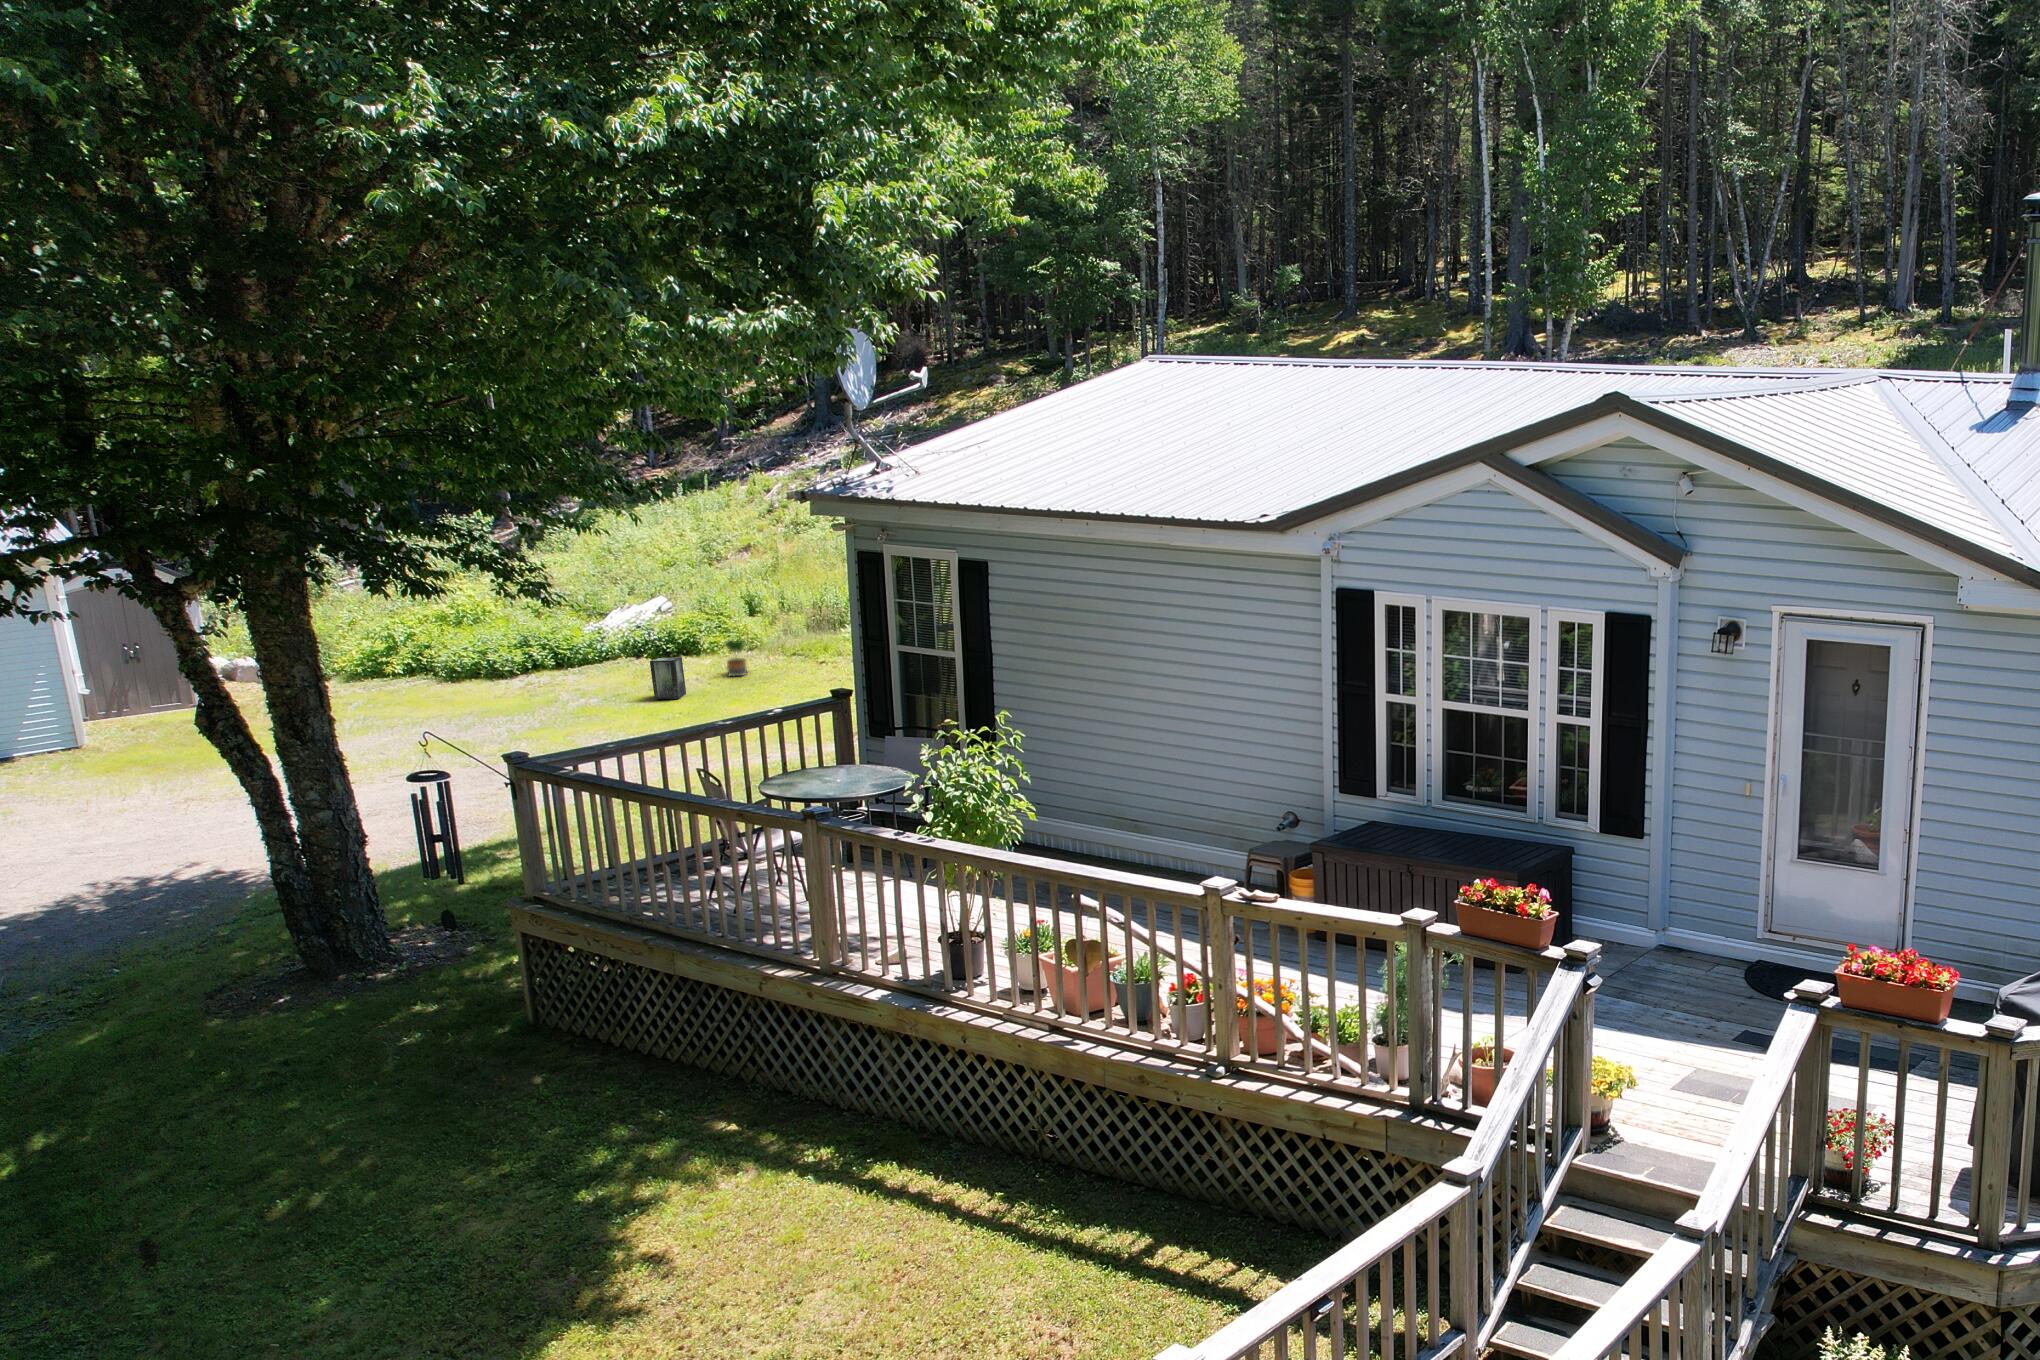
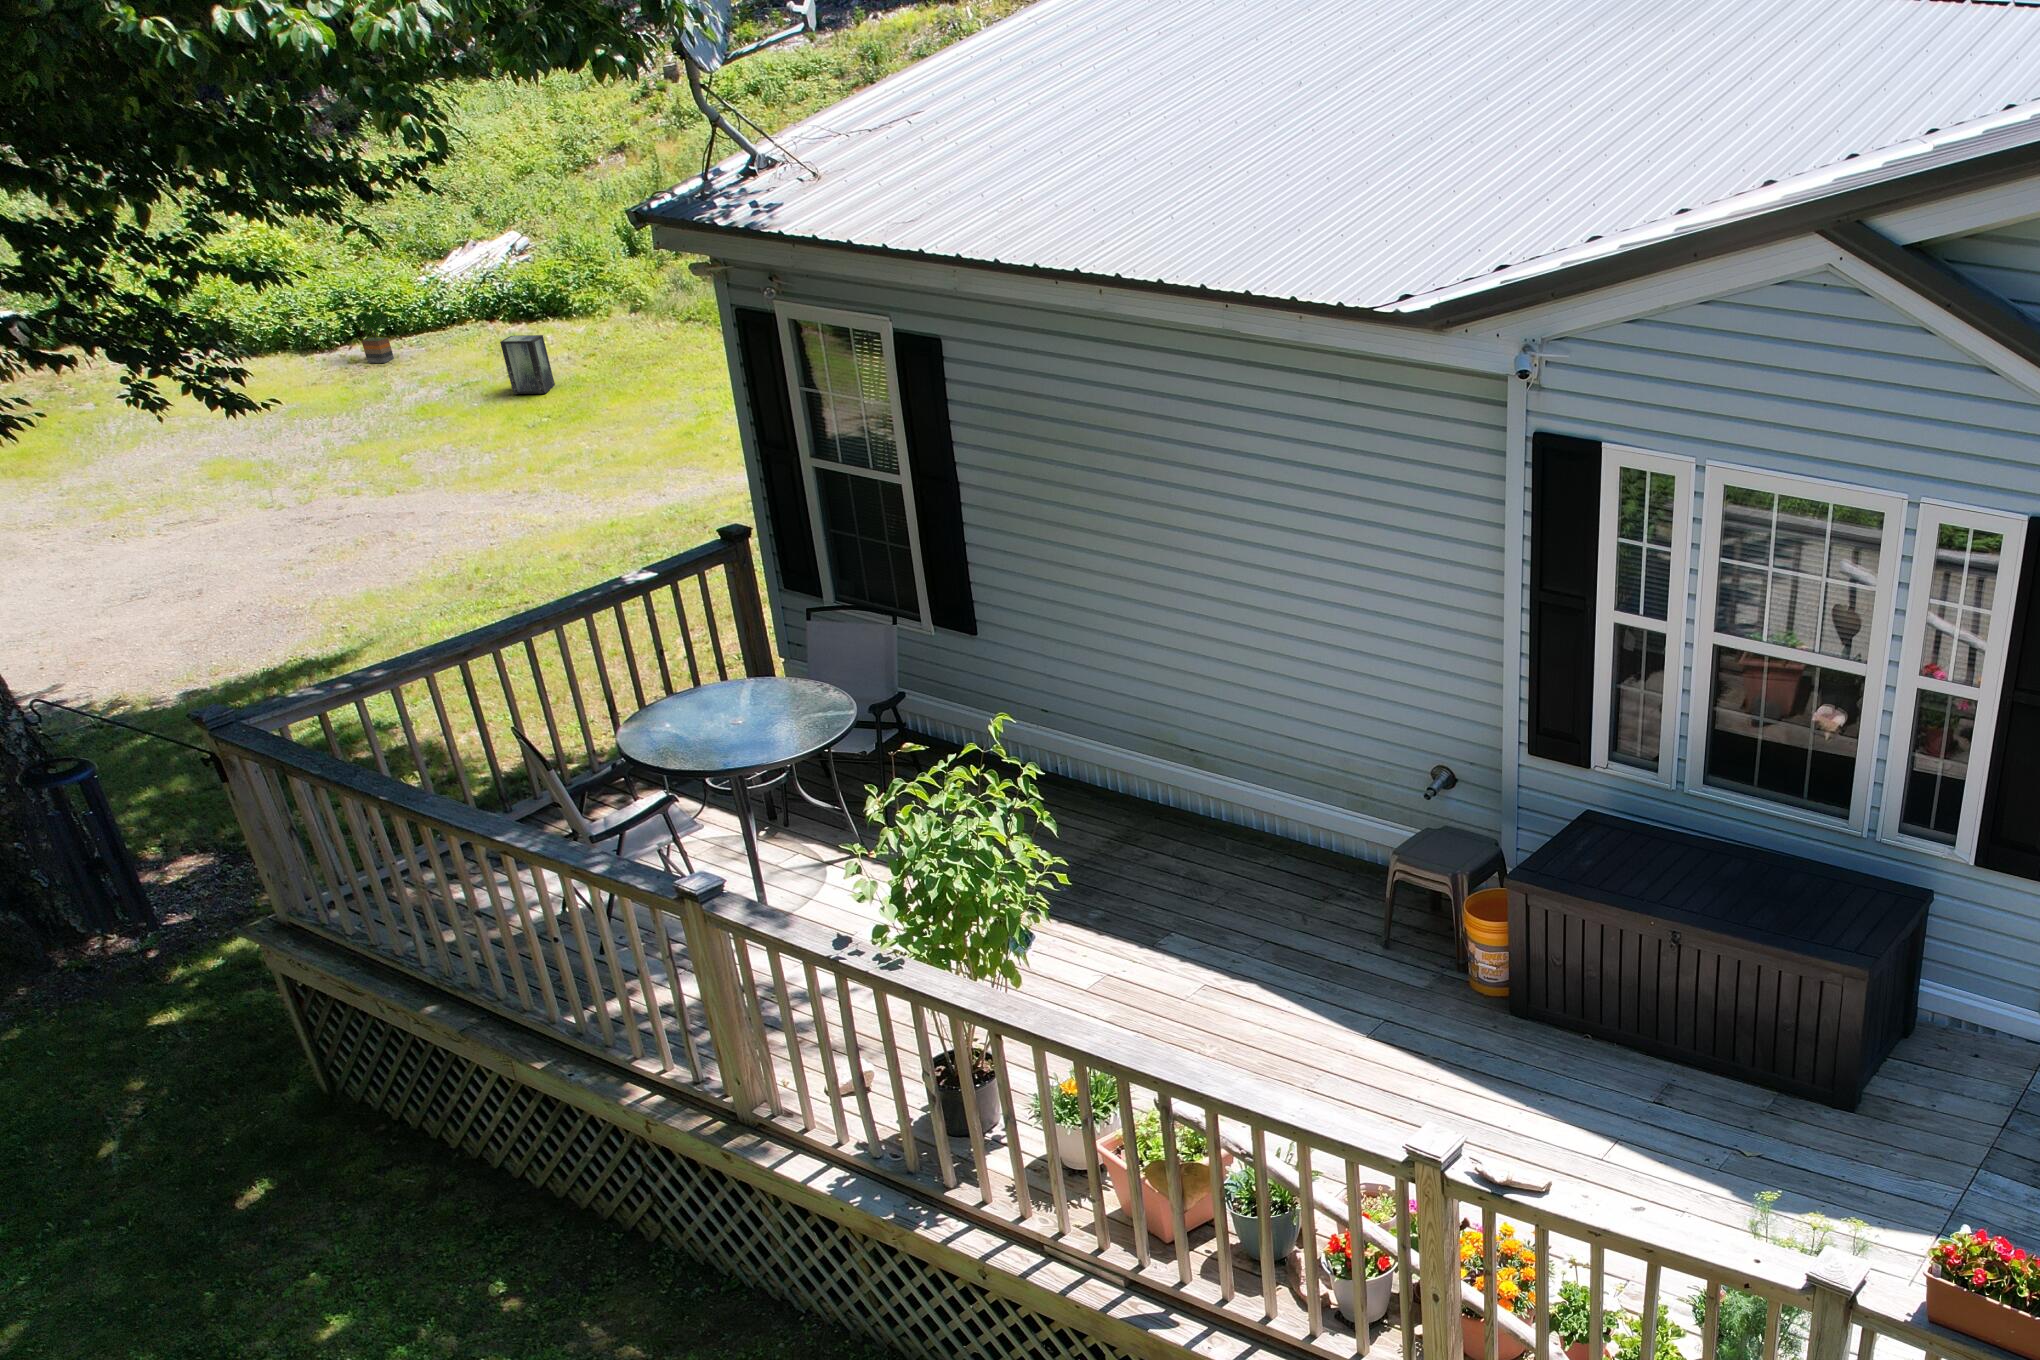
potted tree: present [724,640,748,676] -> present [356,312,394,363]

